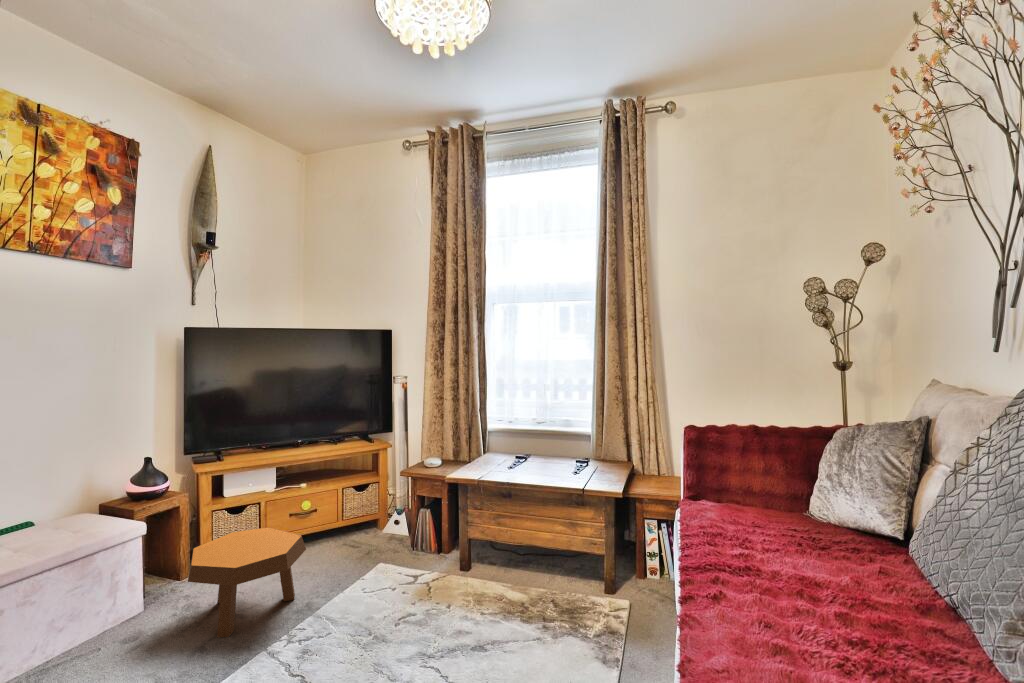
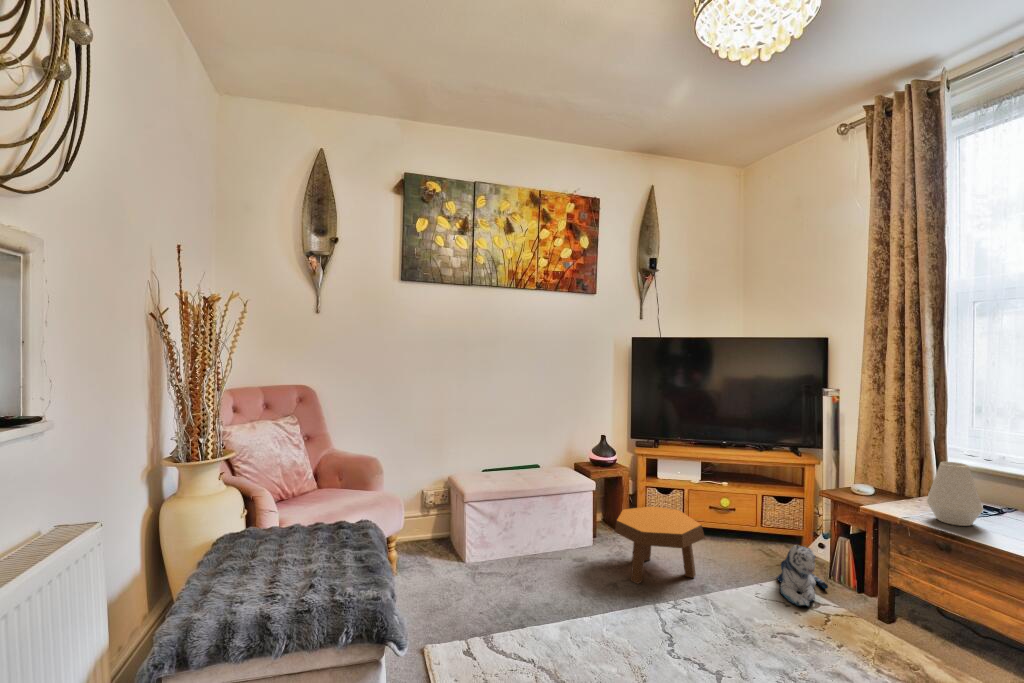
vase: none [491,424,524,473] -> present [927,462,983,526]
plush toy: none [373,525,417,584] -> present [777,545,828,606]

